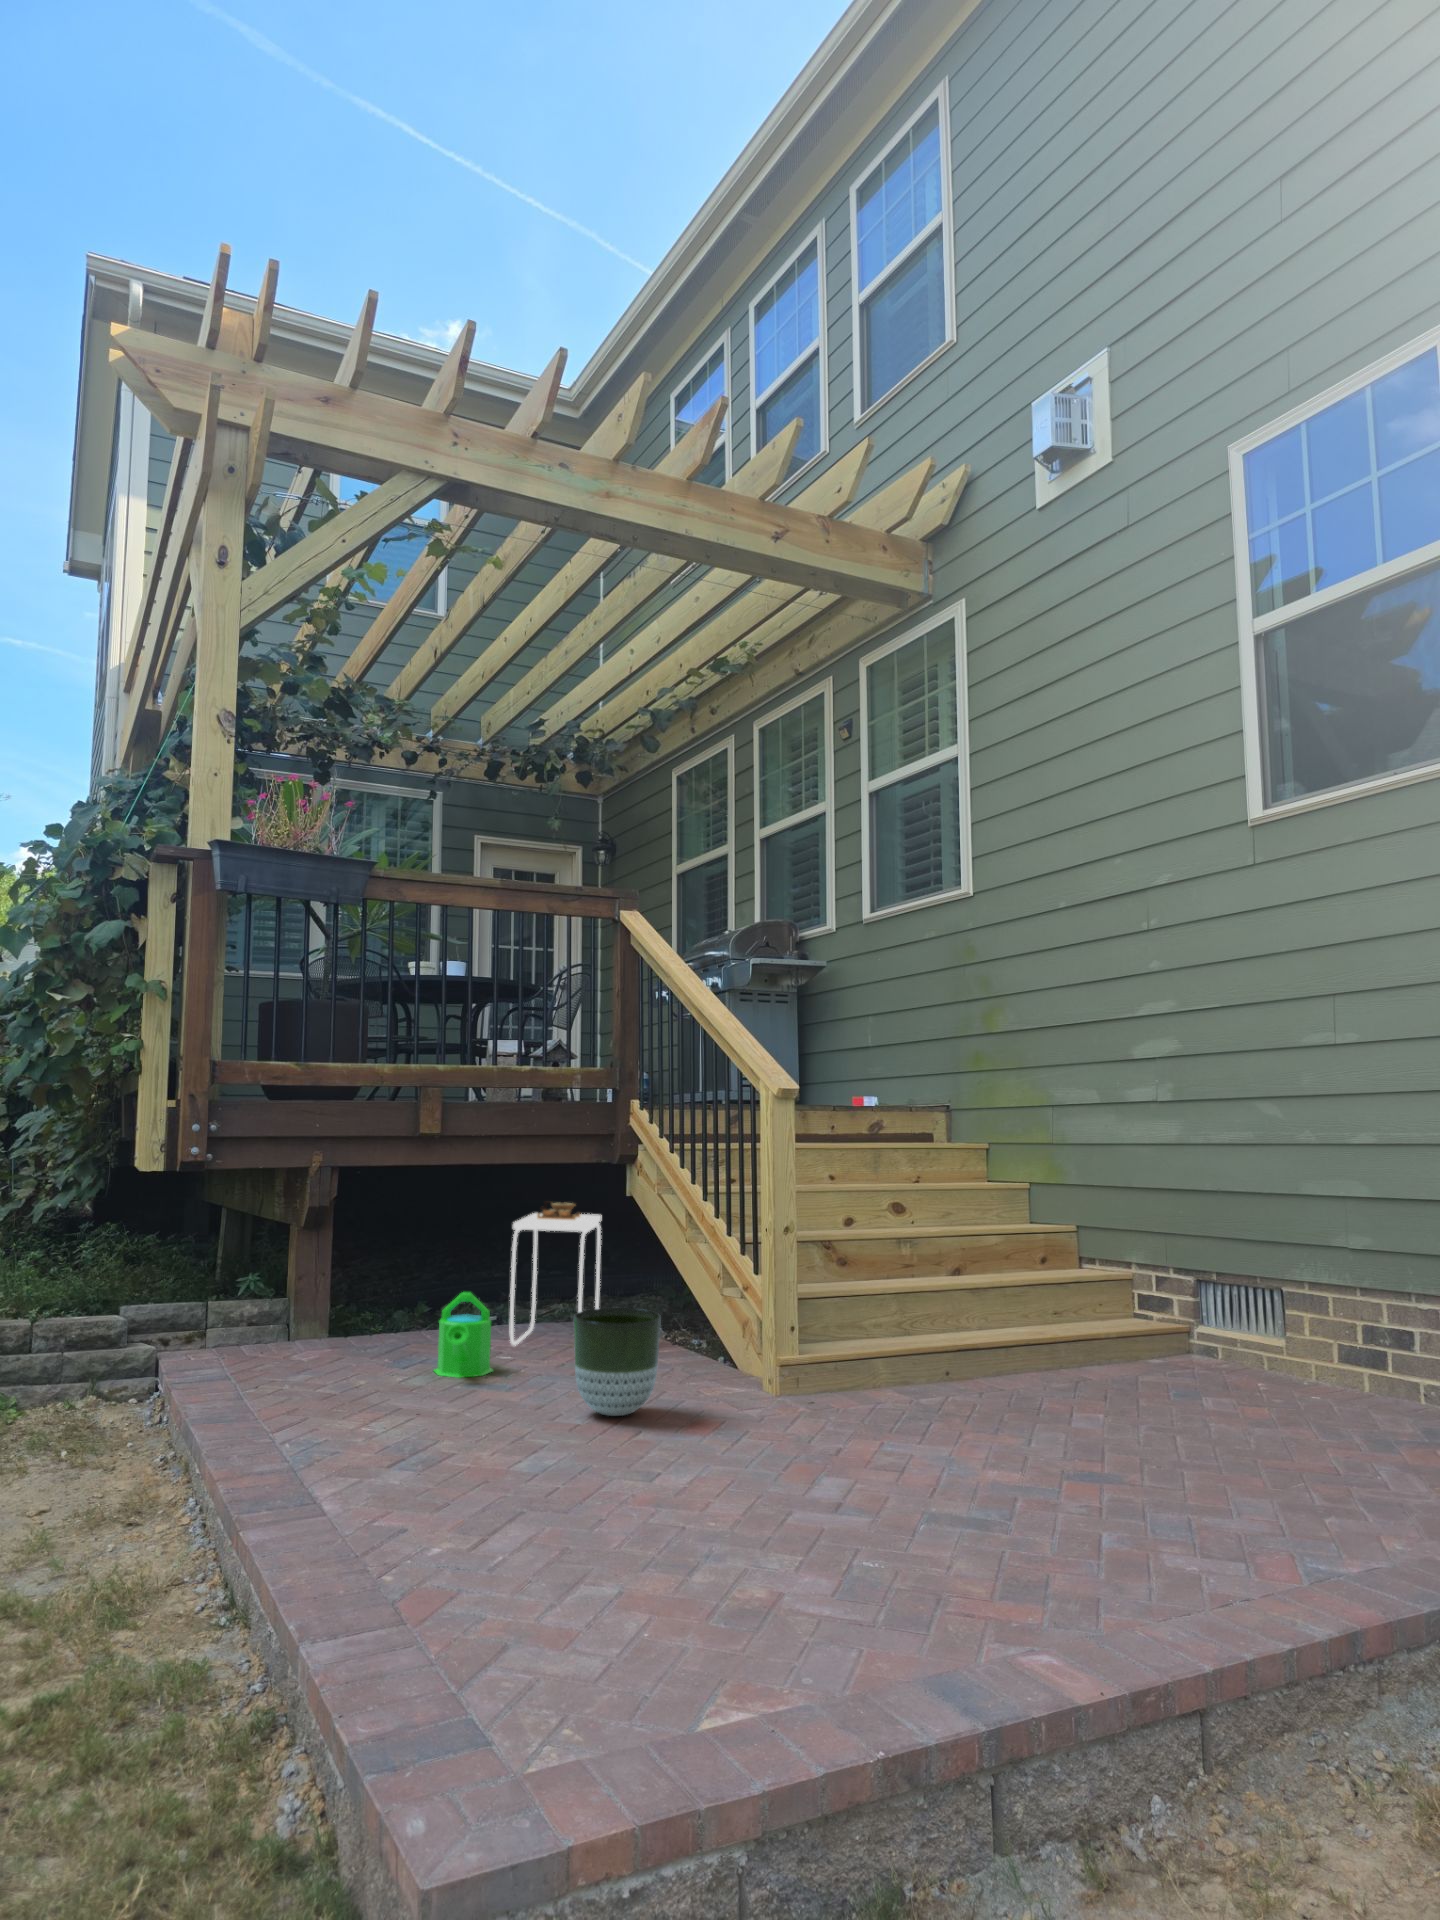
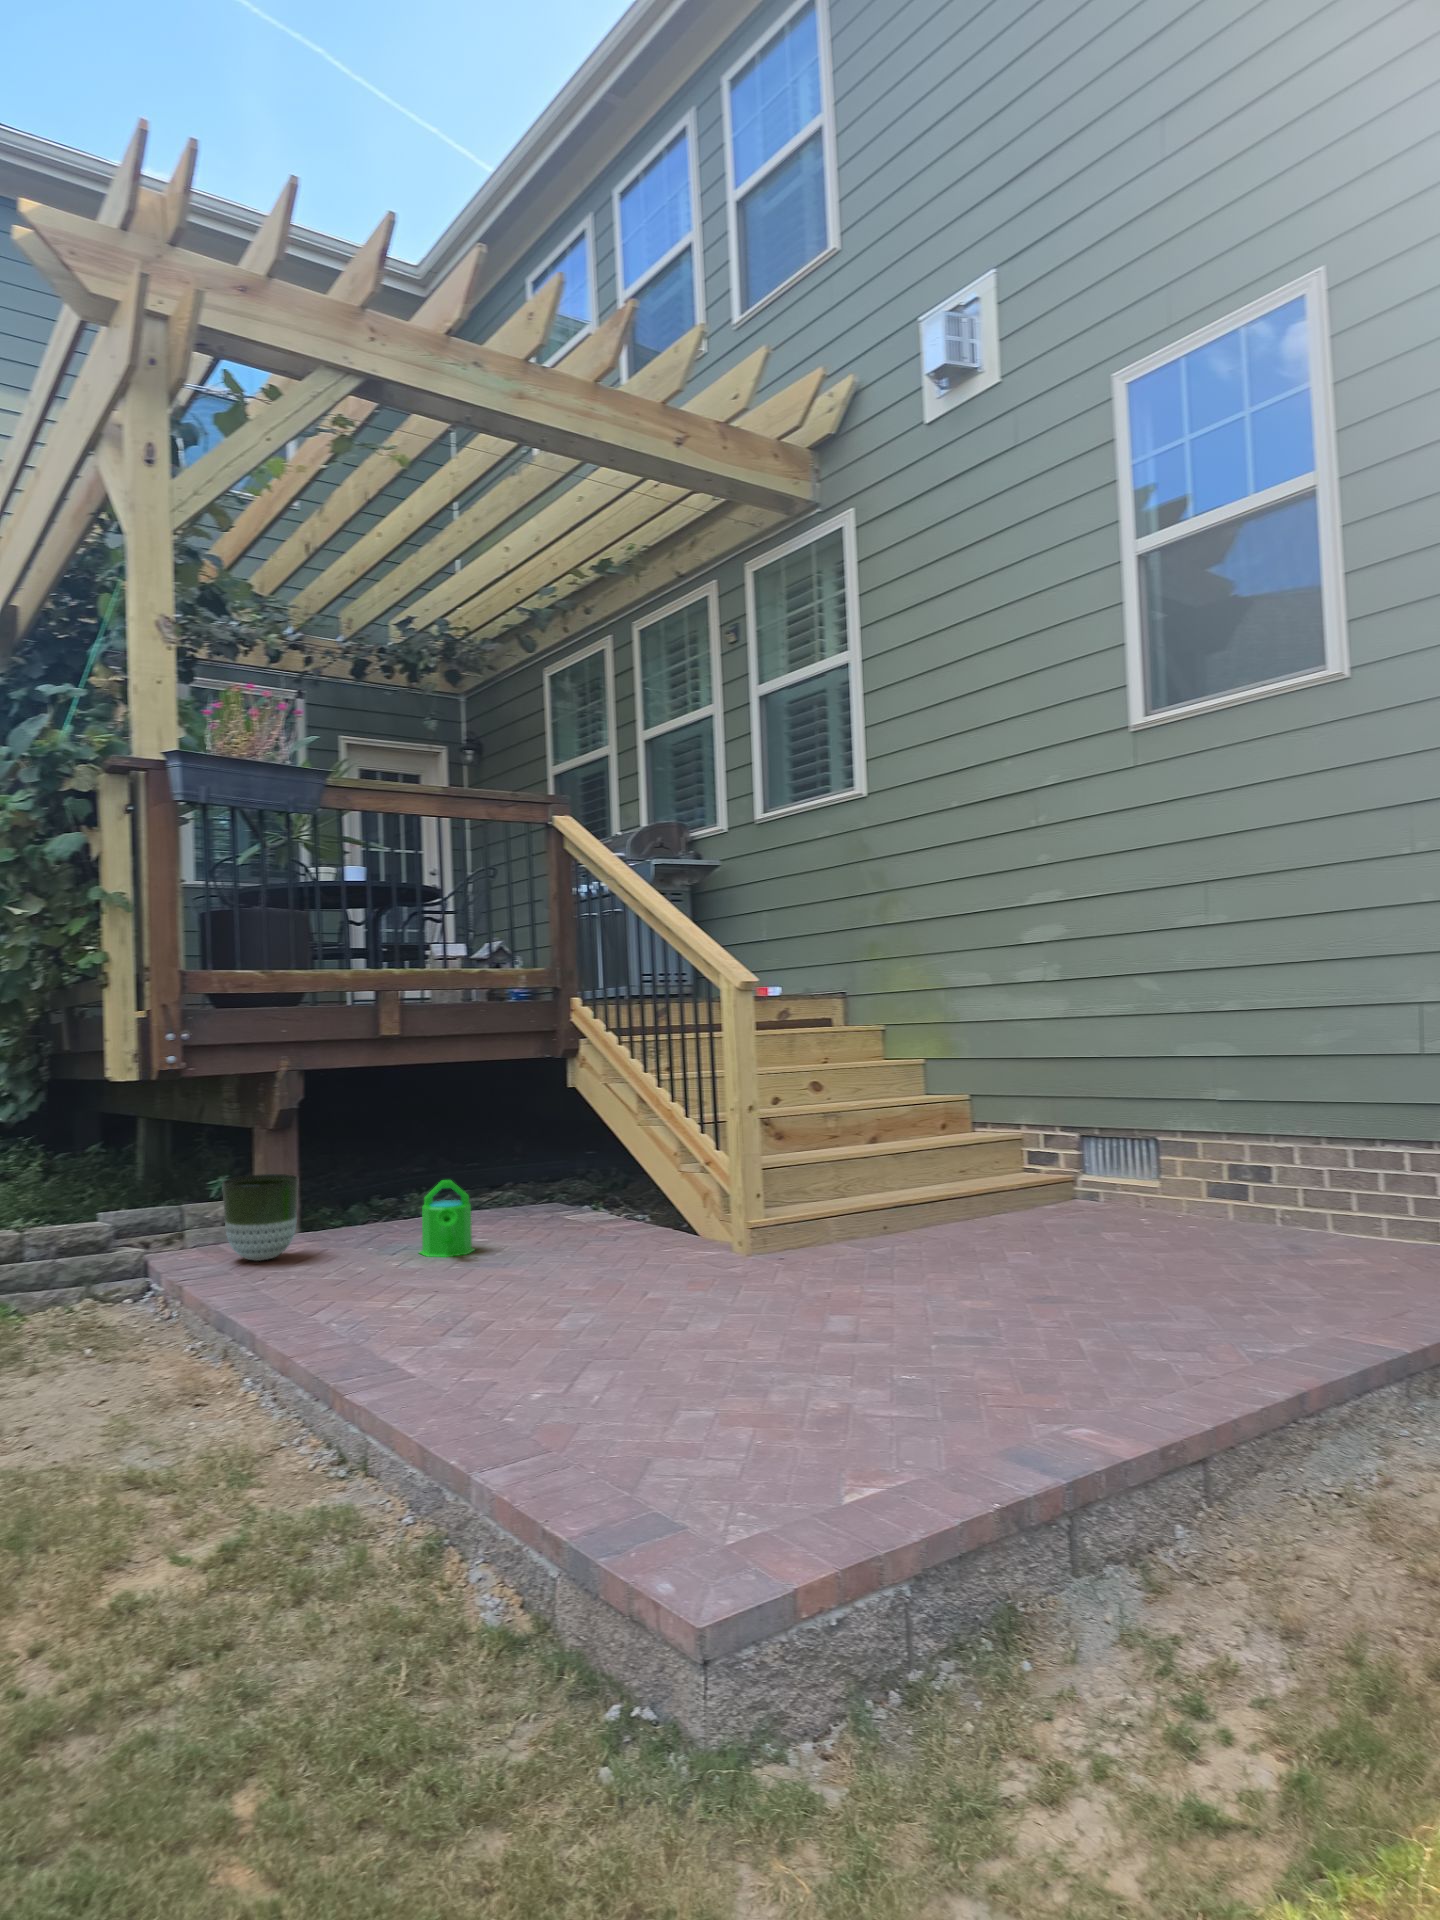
side table: present [510,1201,601,1345] -> none [473,1093,548,1228]
planter: present [574,1308,661,1416] -> present [222,1174,298,1261]

